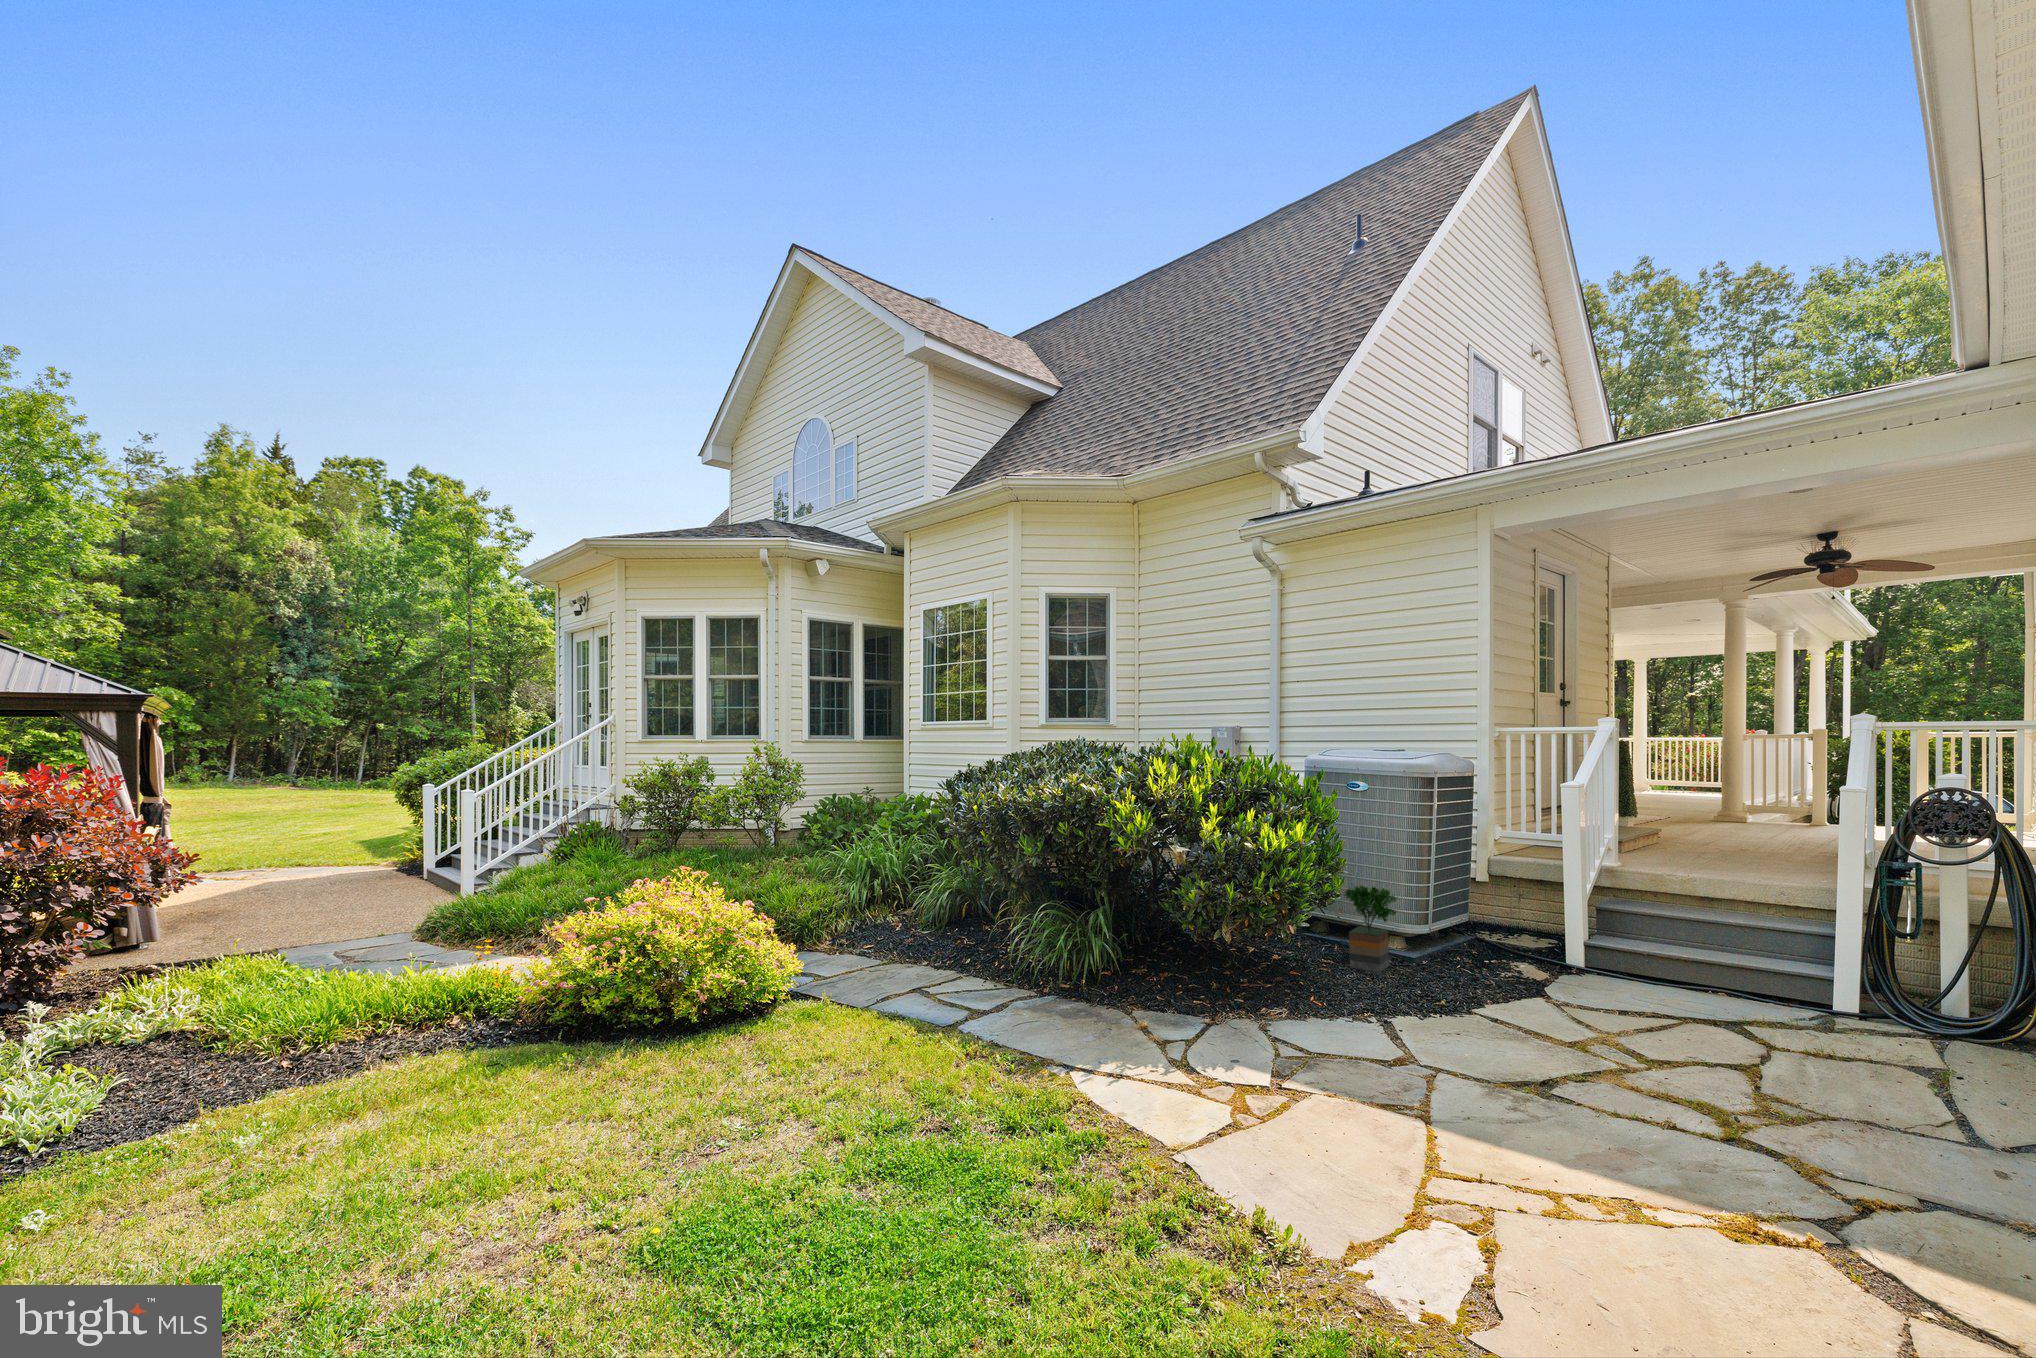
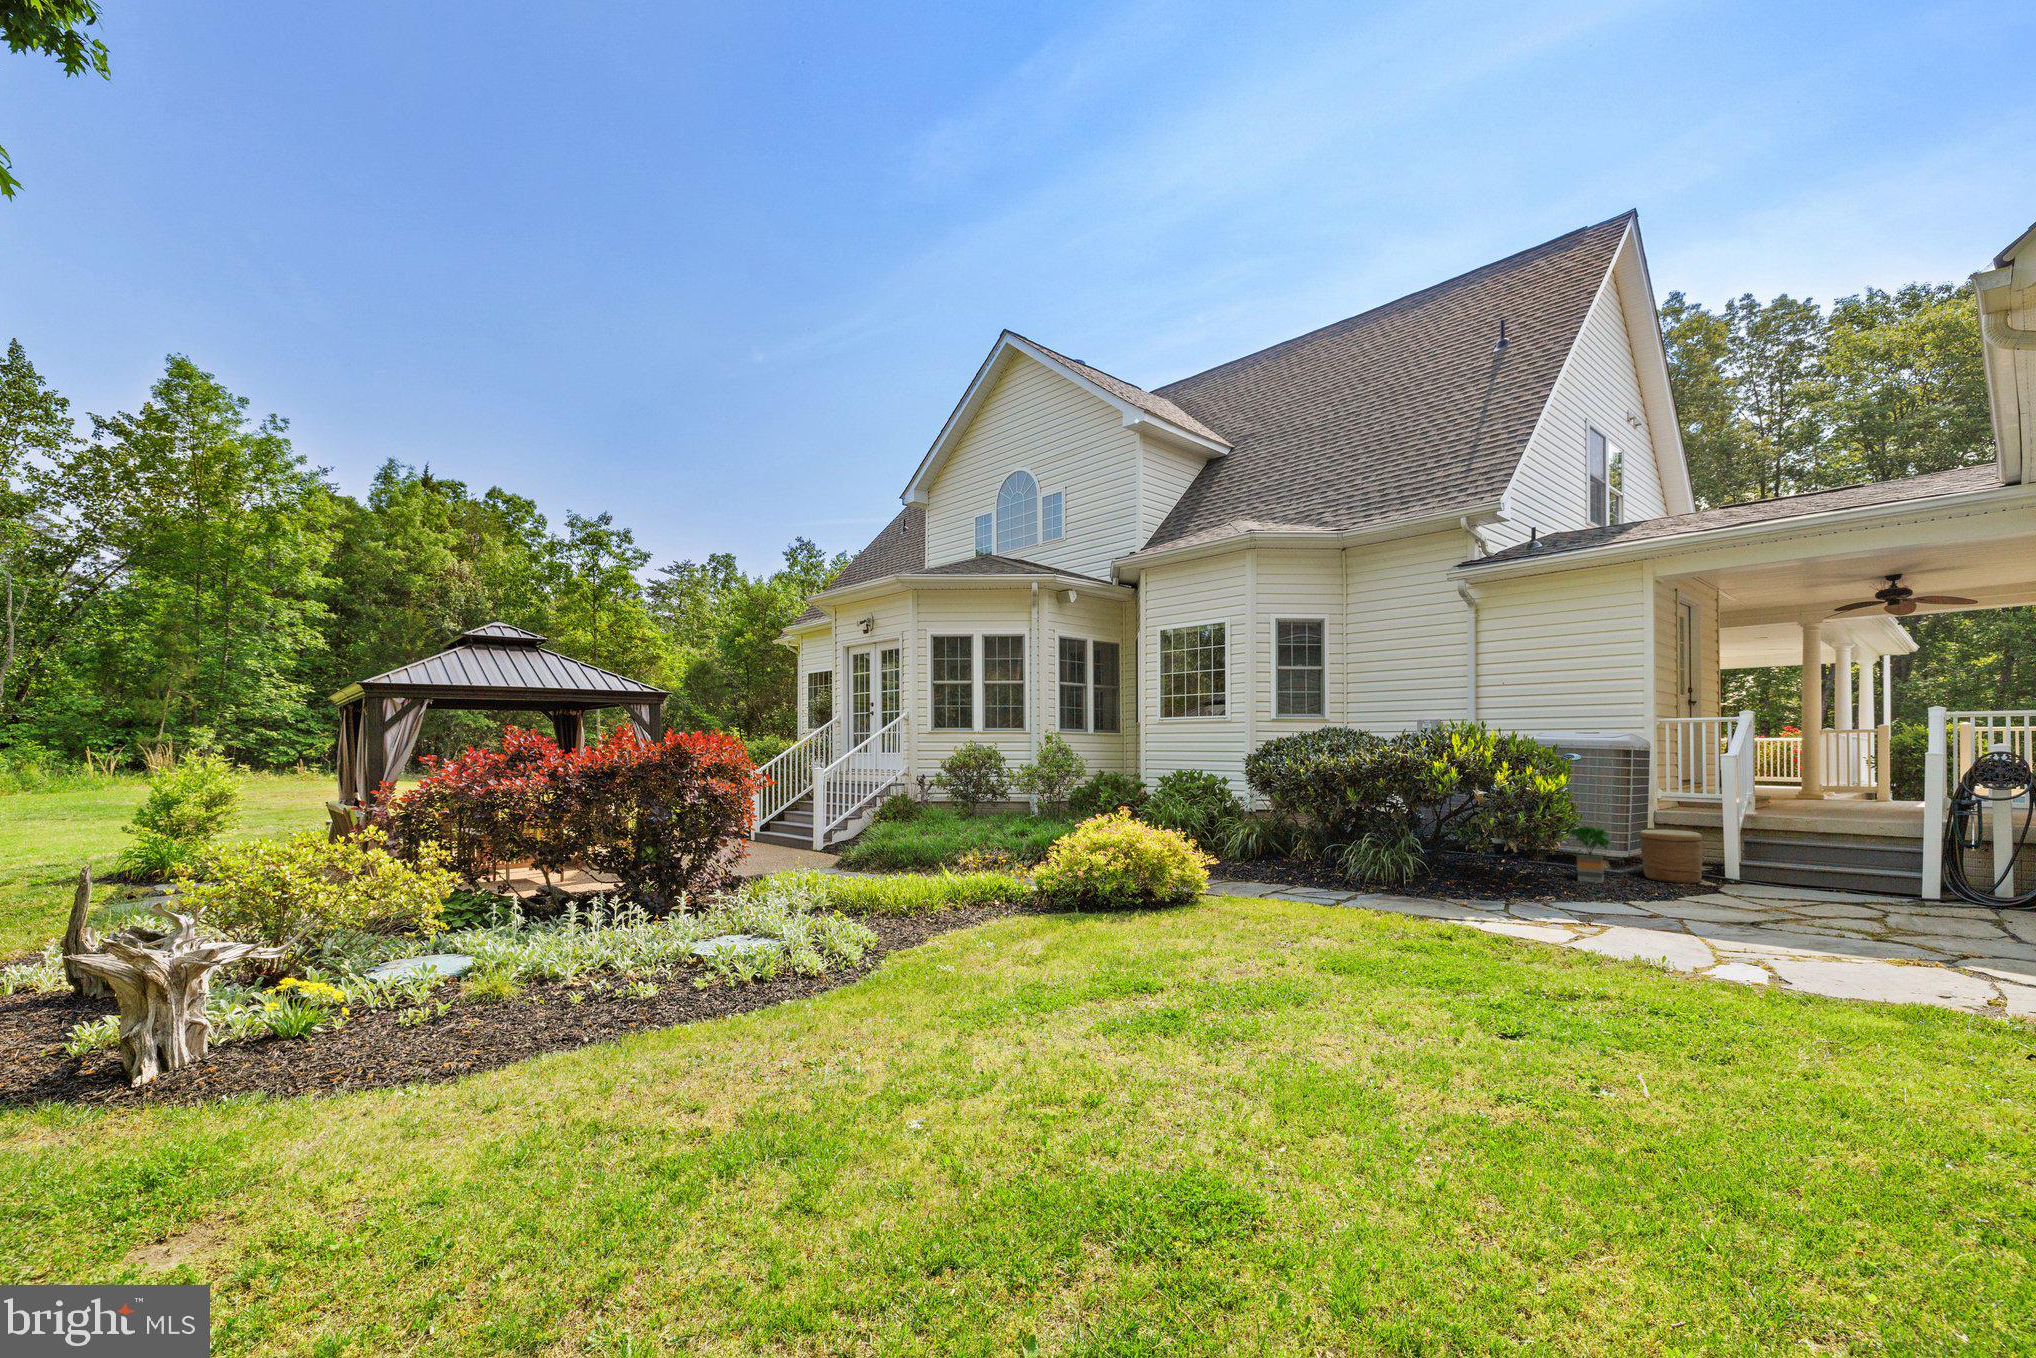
woven basket: none [1445,890,1528,975] -> present [1639,830,1703,884]

